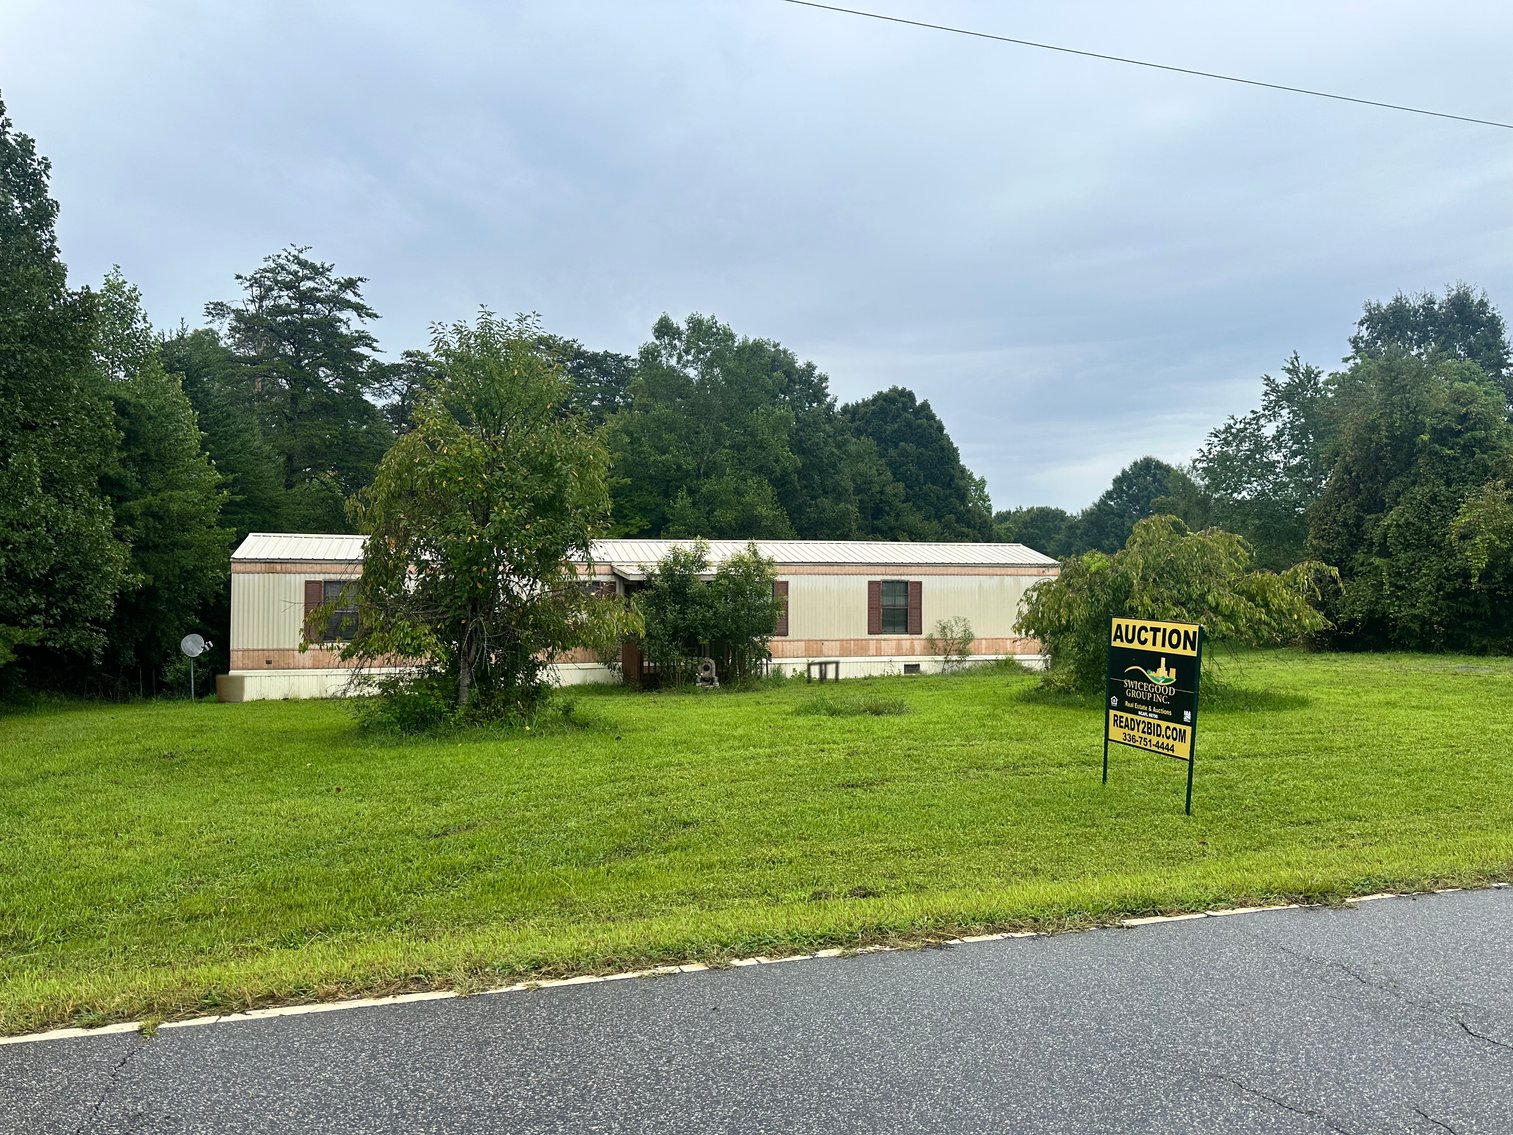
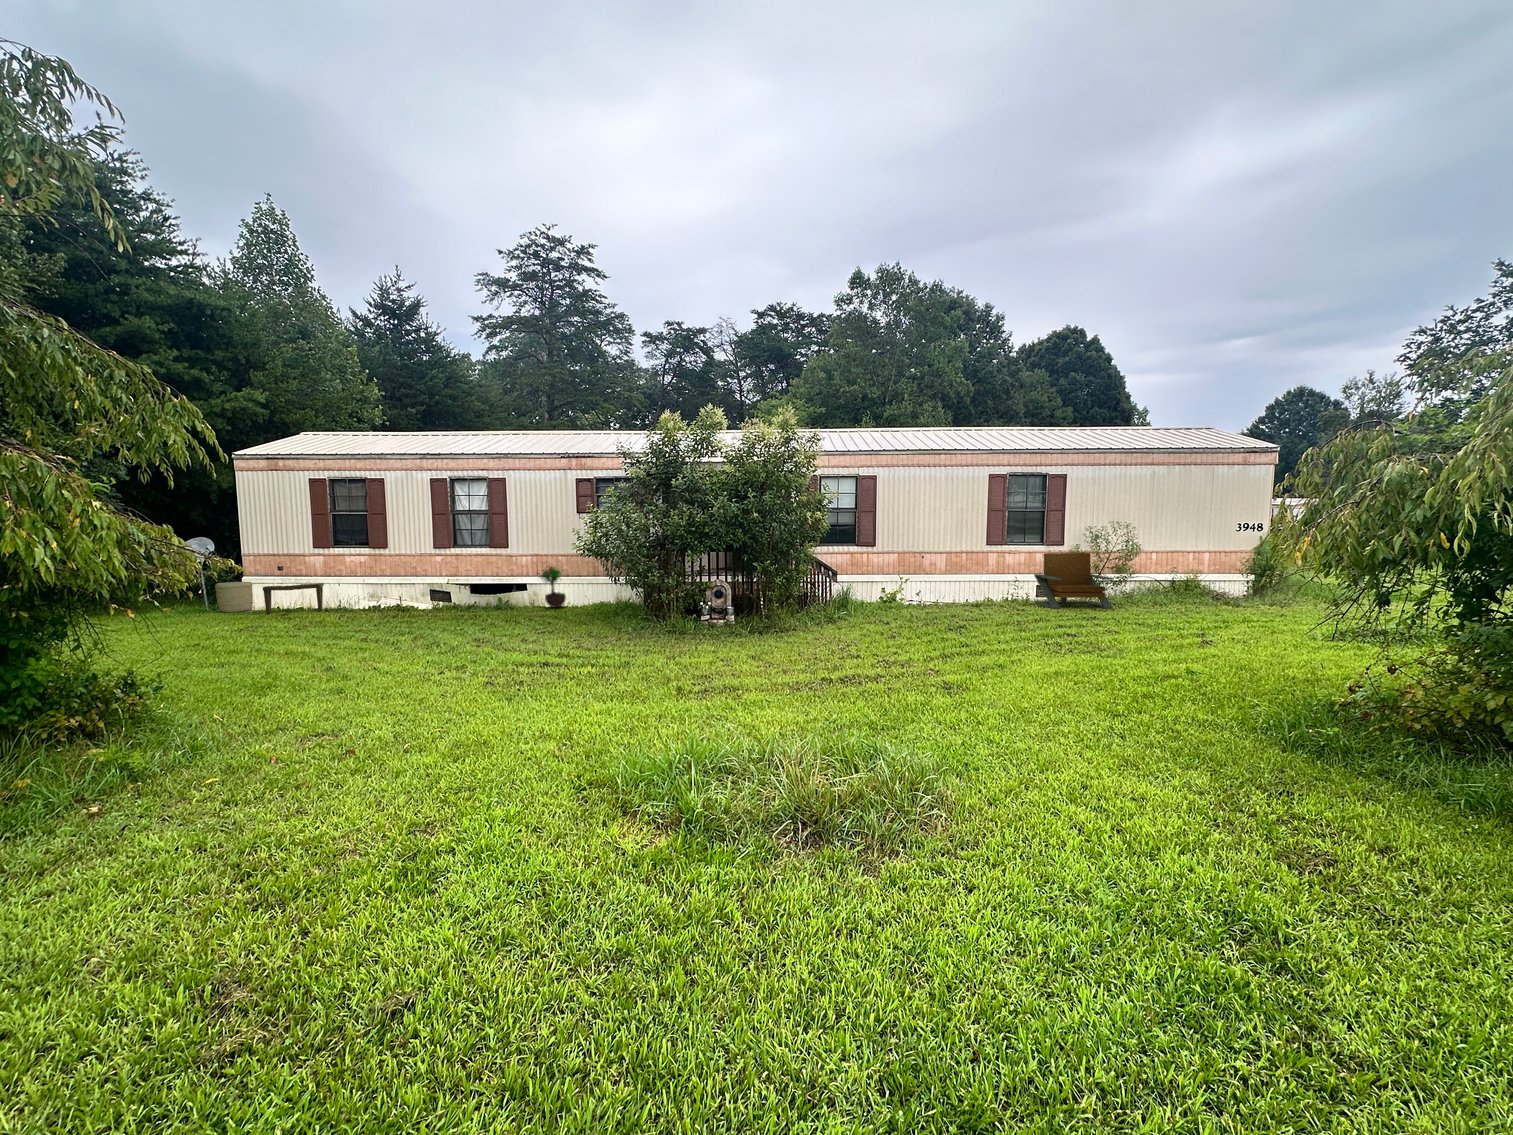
lounge chair: none [903,640,958,680] -> present [1034,553,1114,609]
potted tree: none [521,652,545,691] -> present [538,567,566,607]
bench: present [807,660,840,683] -> present [263,583,324,614]

